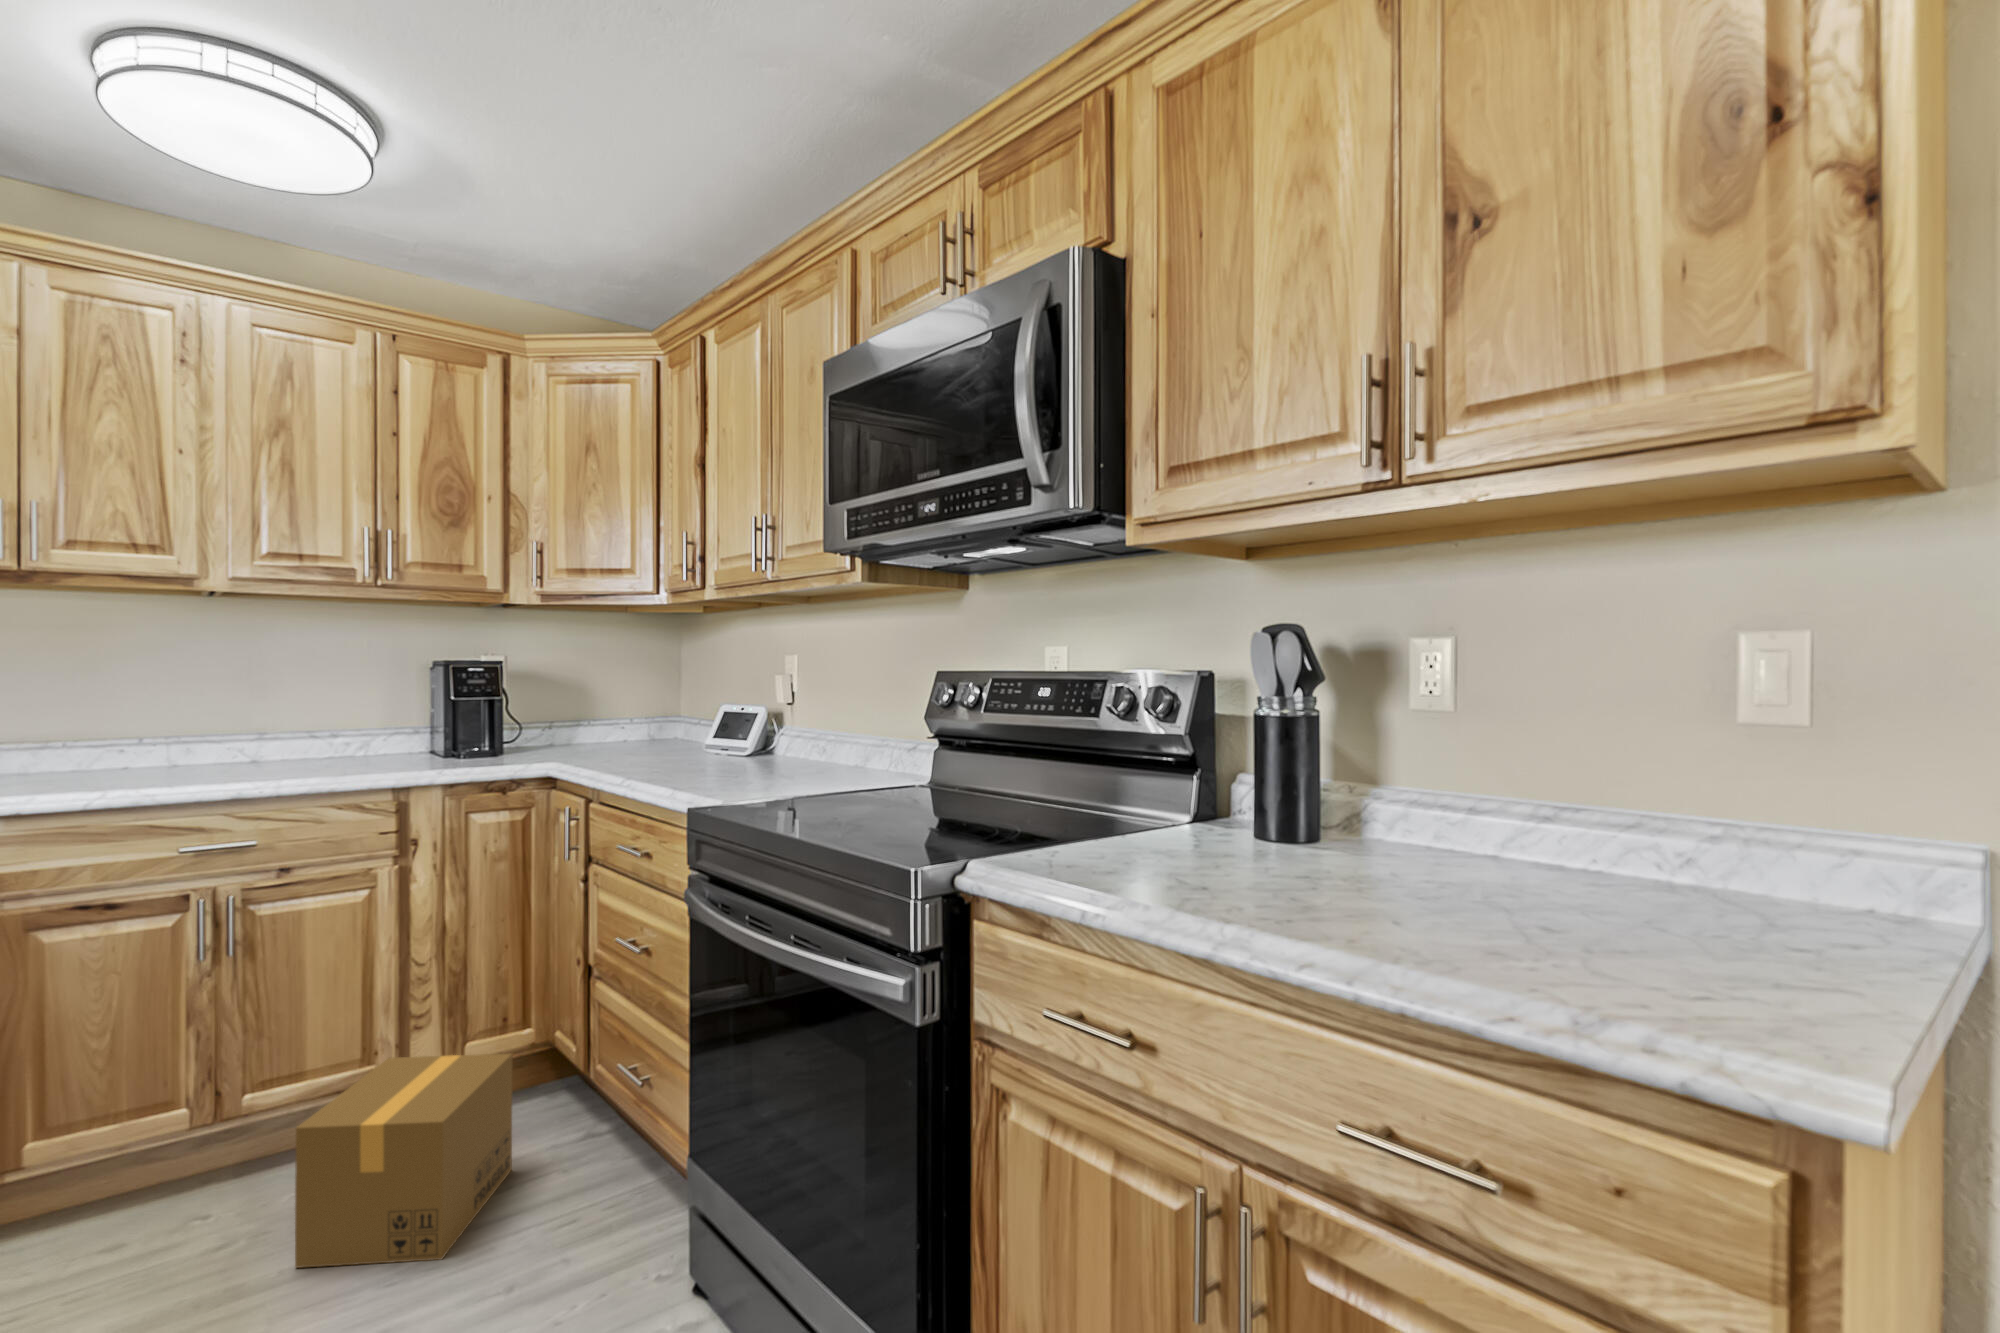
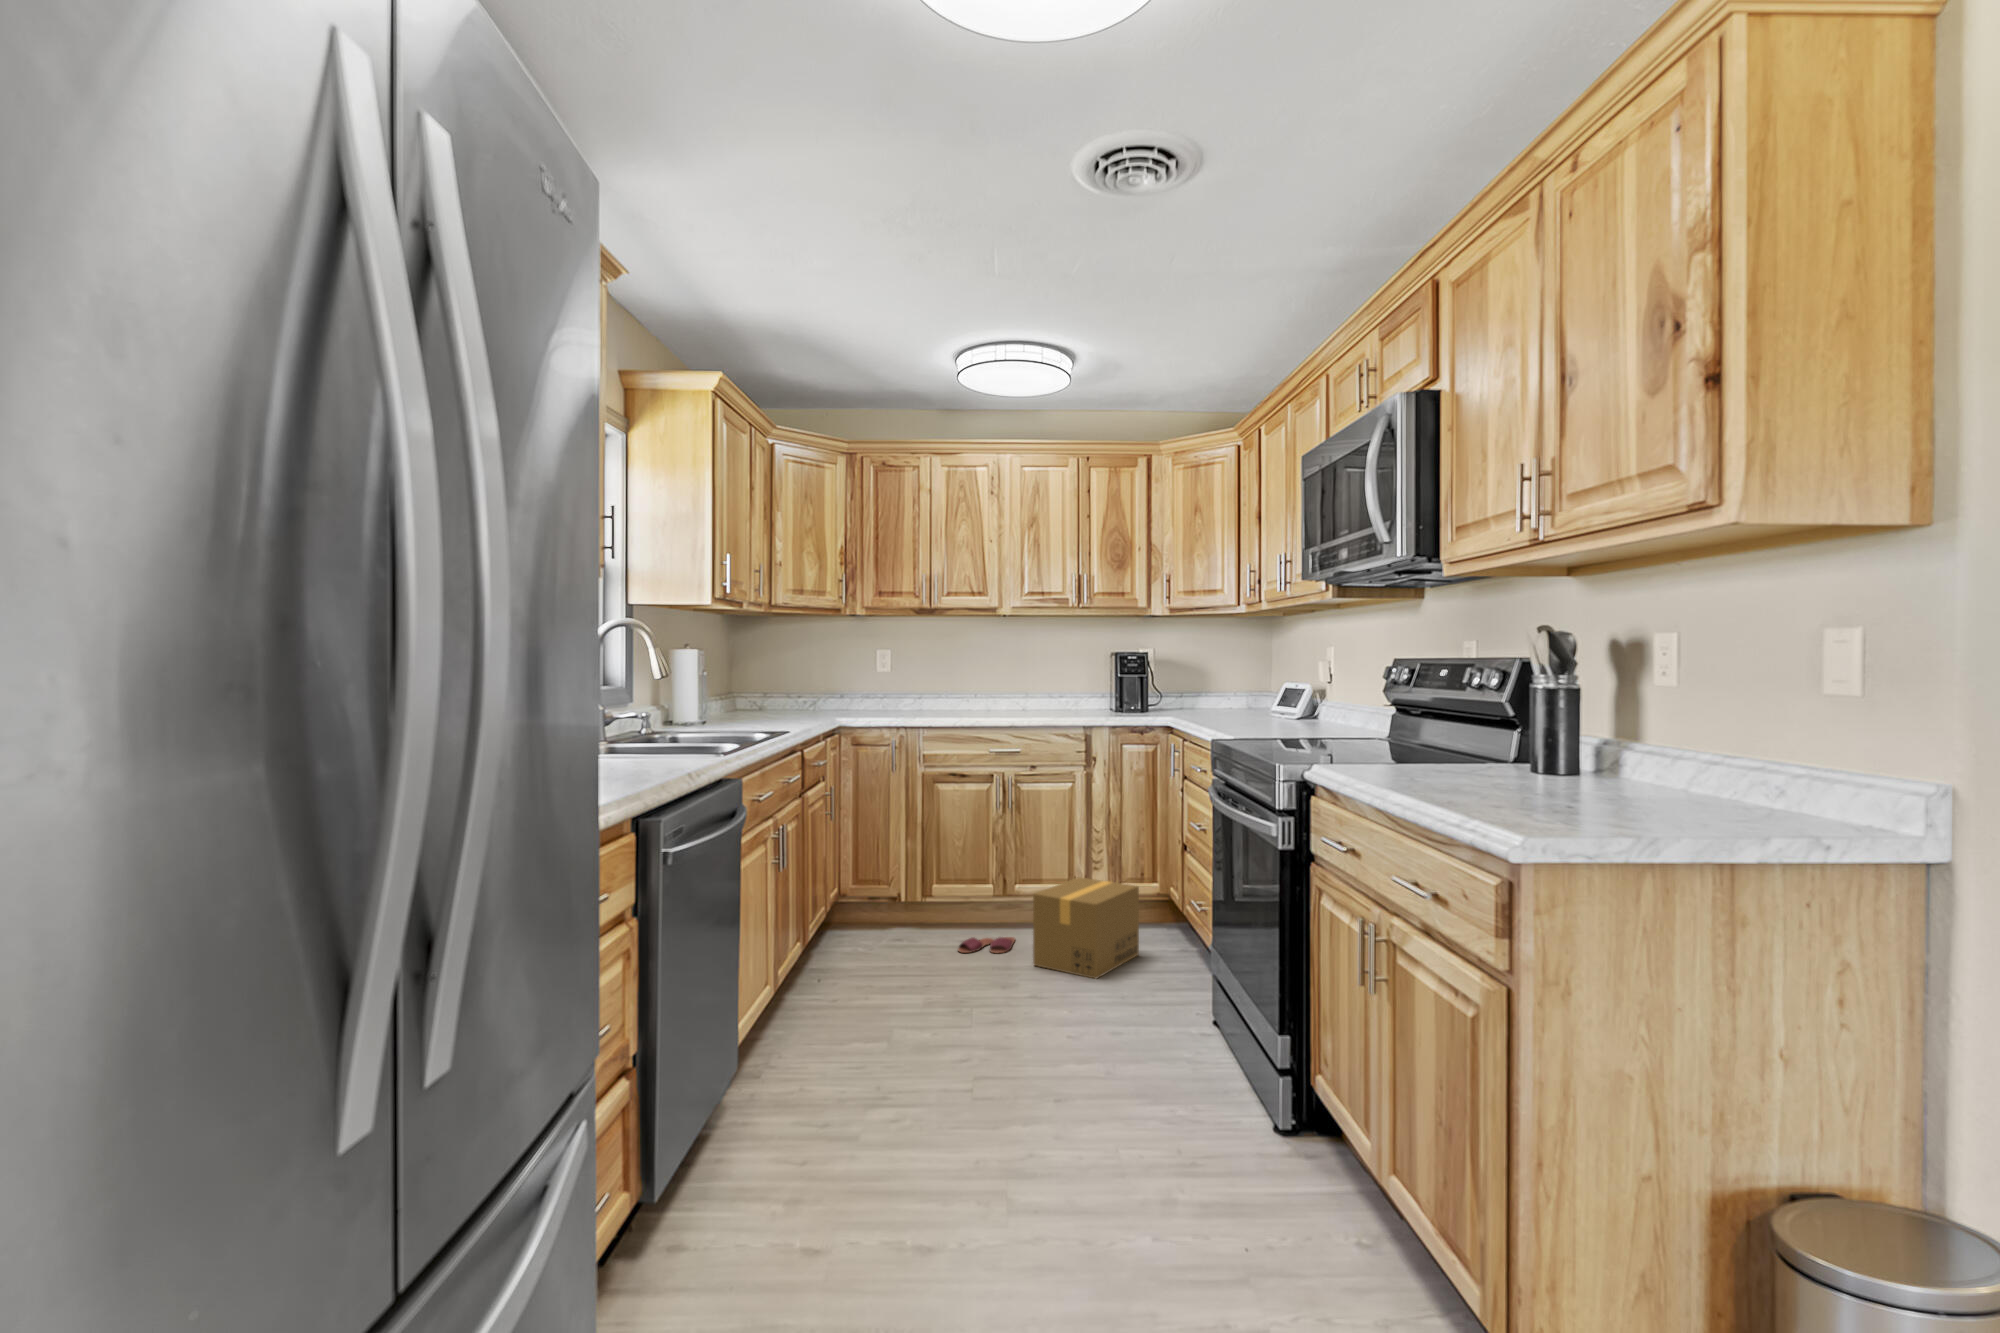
slippers: none [93,1202,244,1287] -> present [958,937,1015,953]

